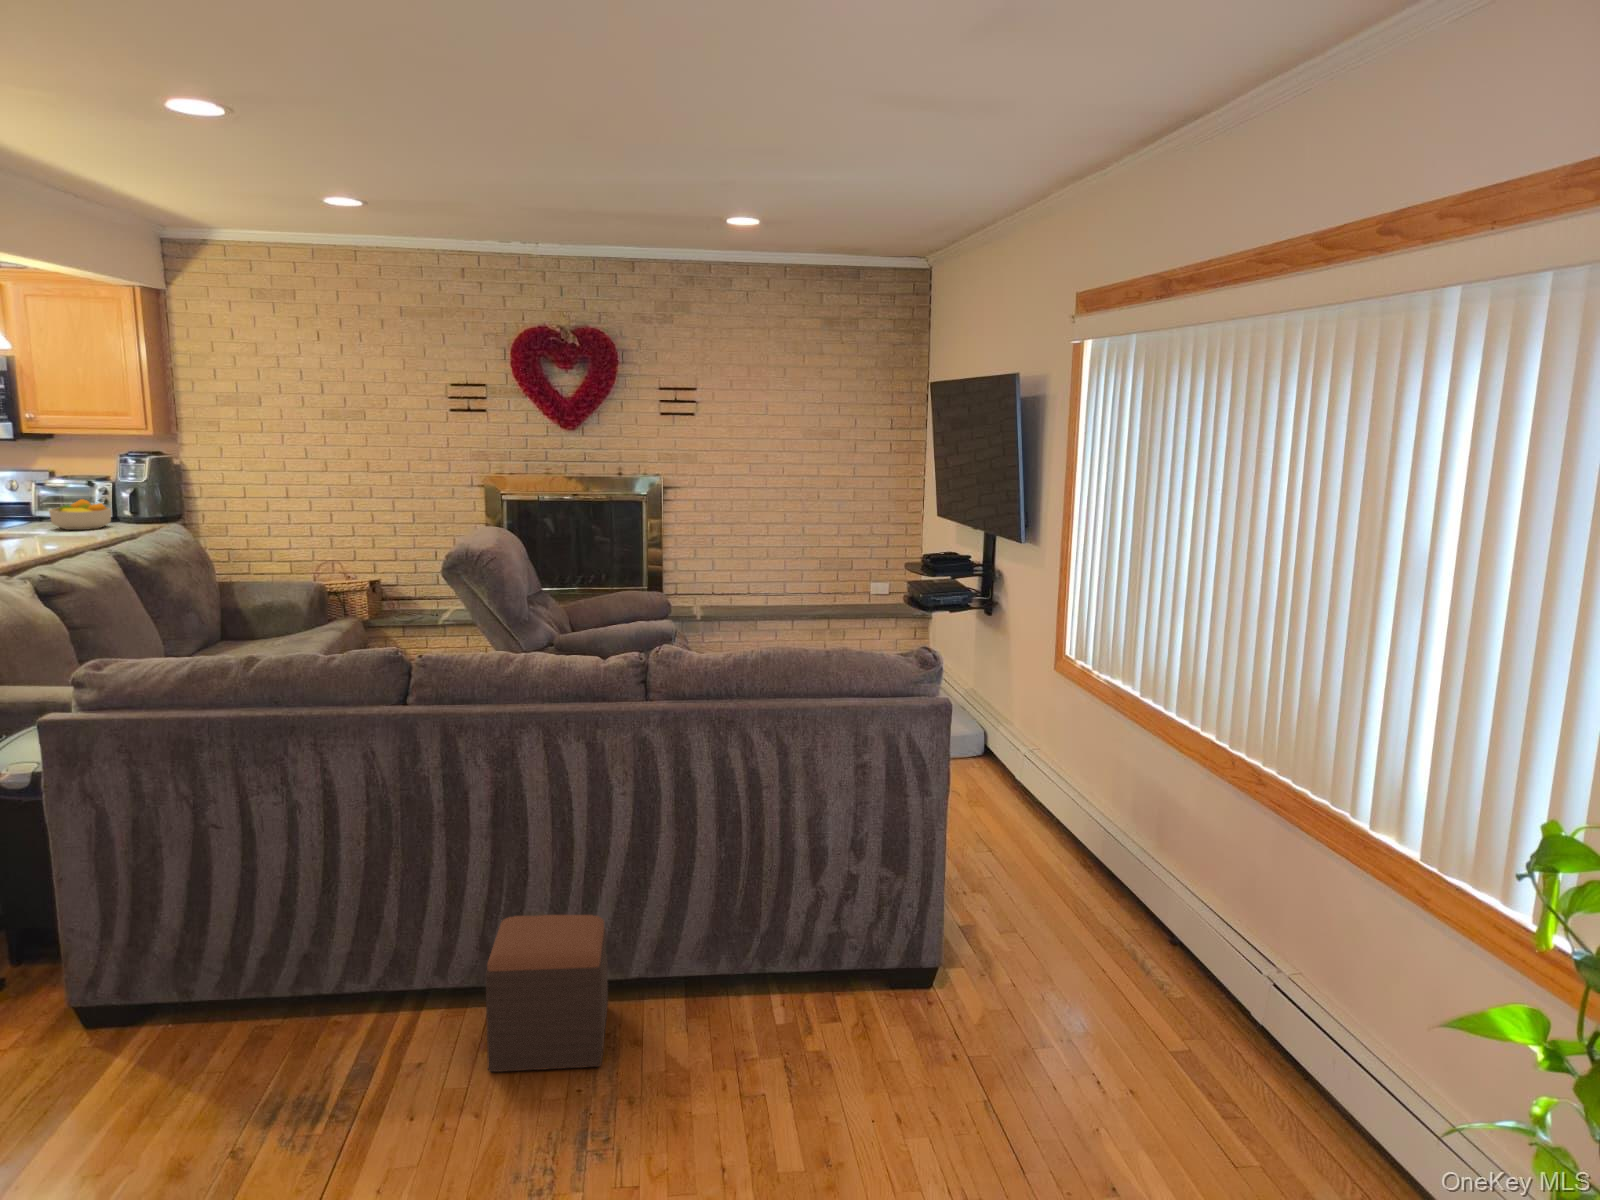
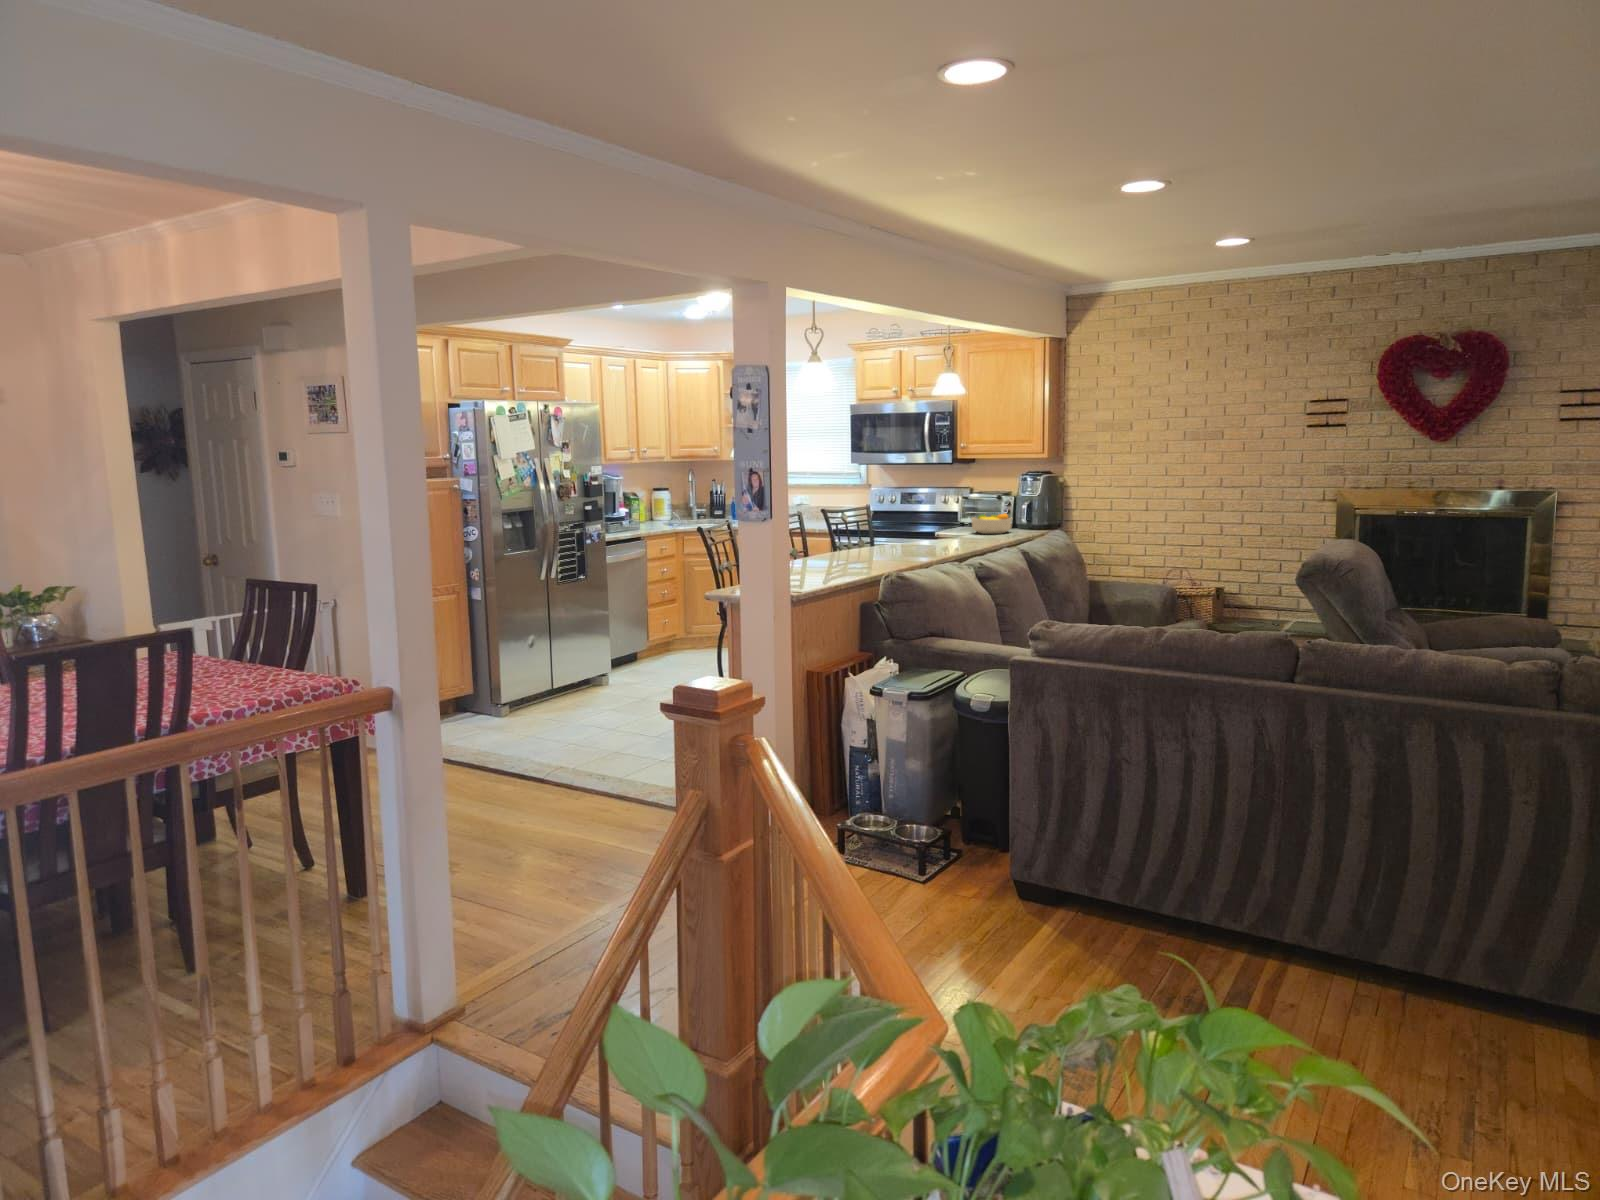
footstool: present [485,915,608,1072] -> none [1352,891,1488,1064]

